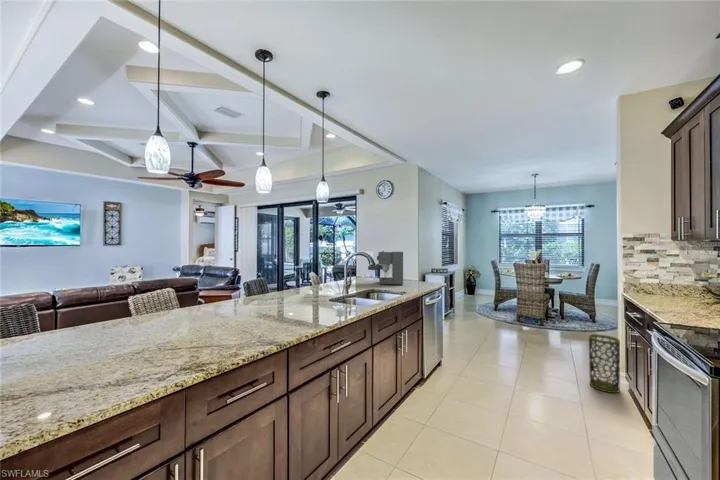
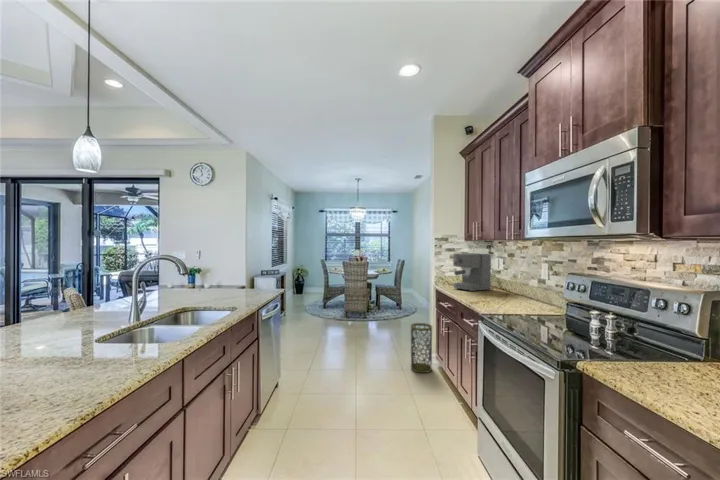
coffee maker: present [368,252,403,285] -> present [453,253,491,291]

